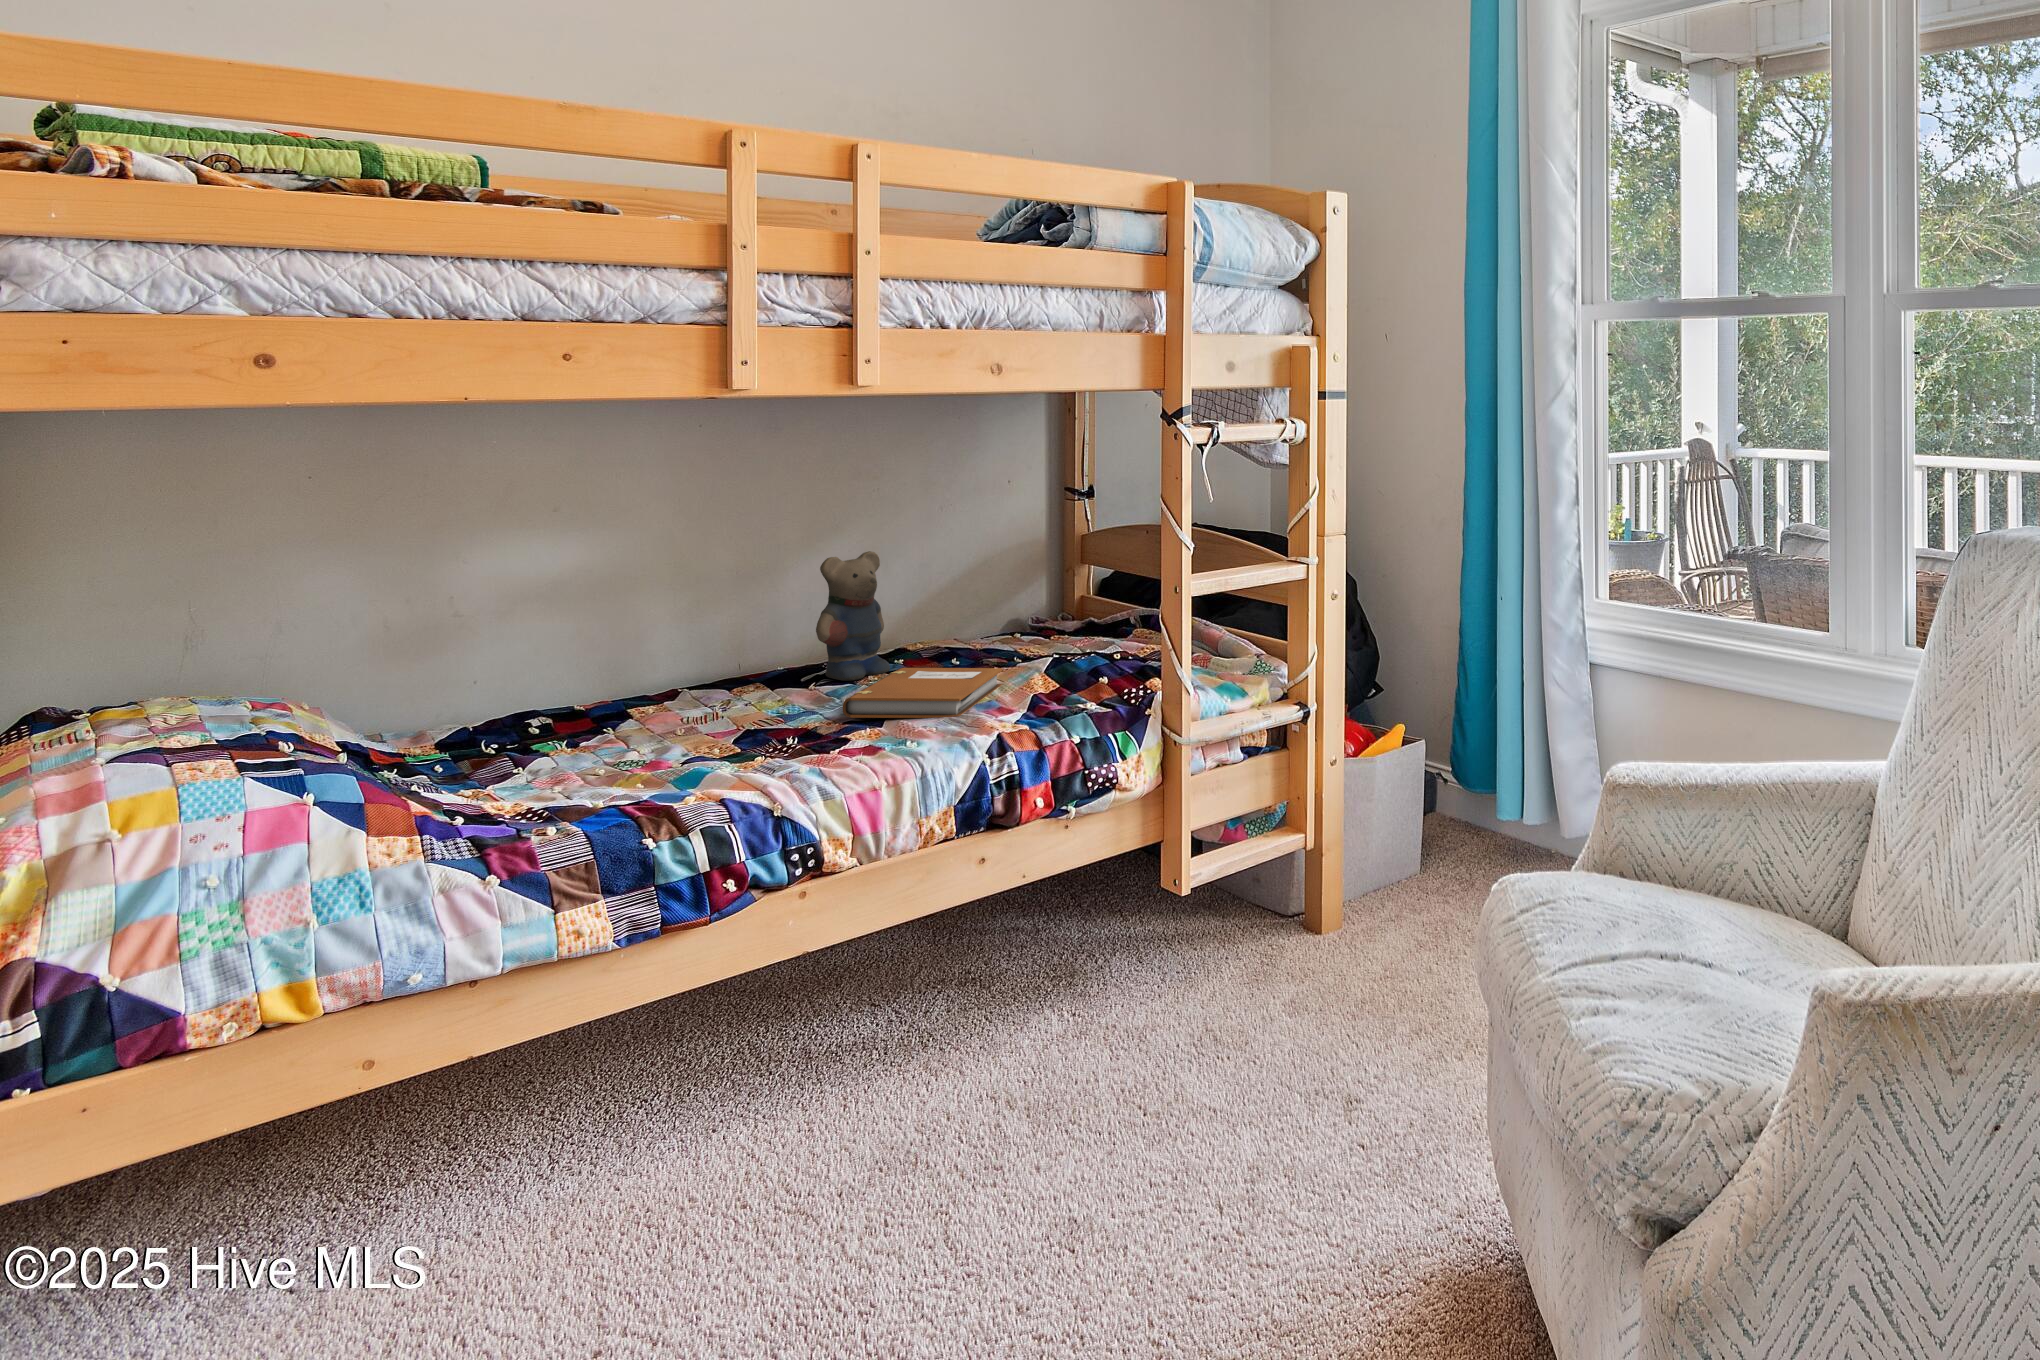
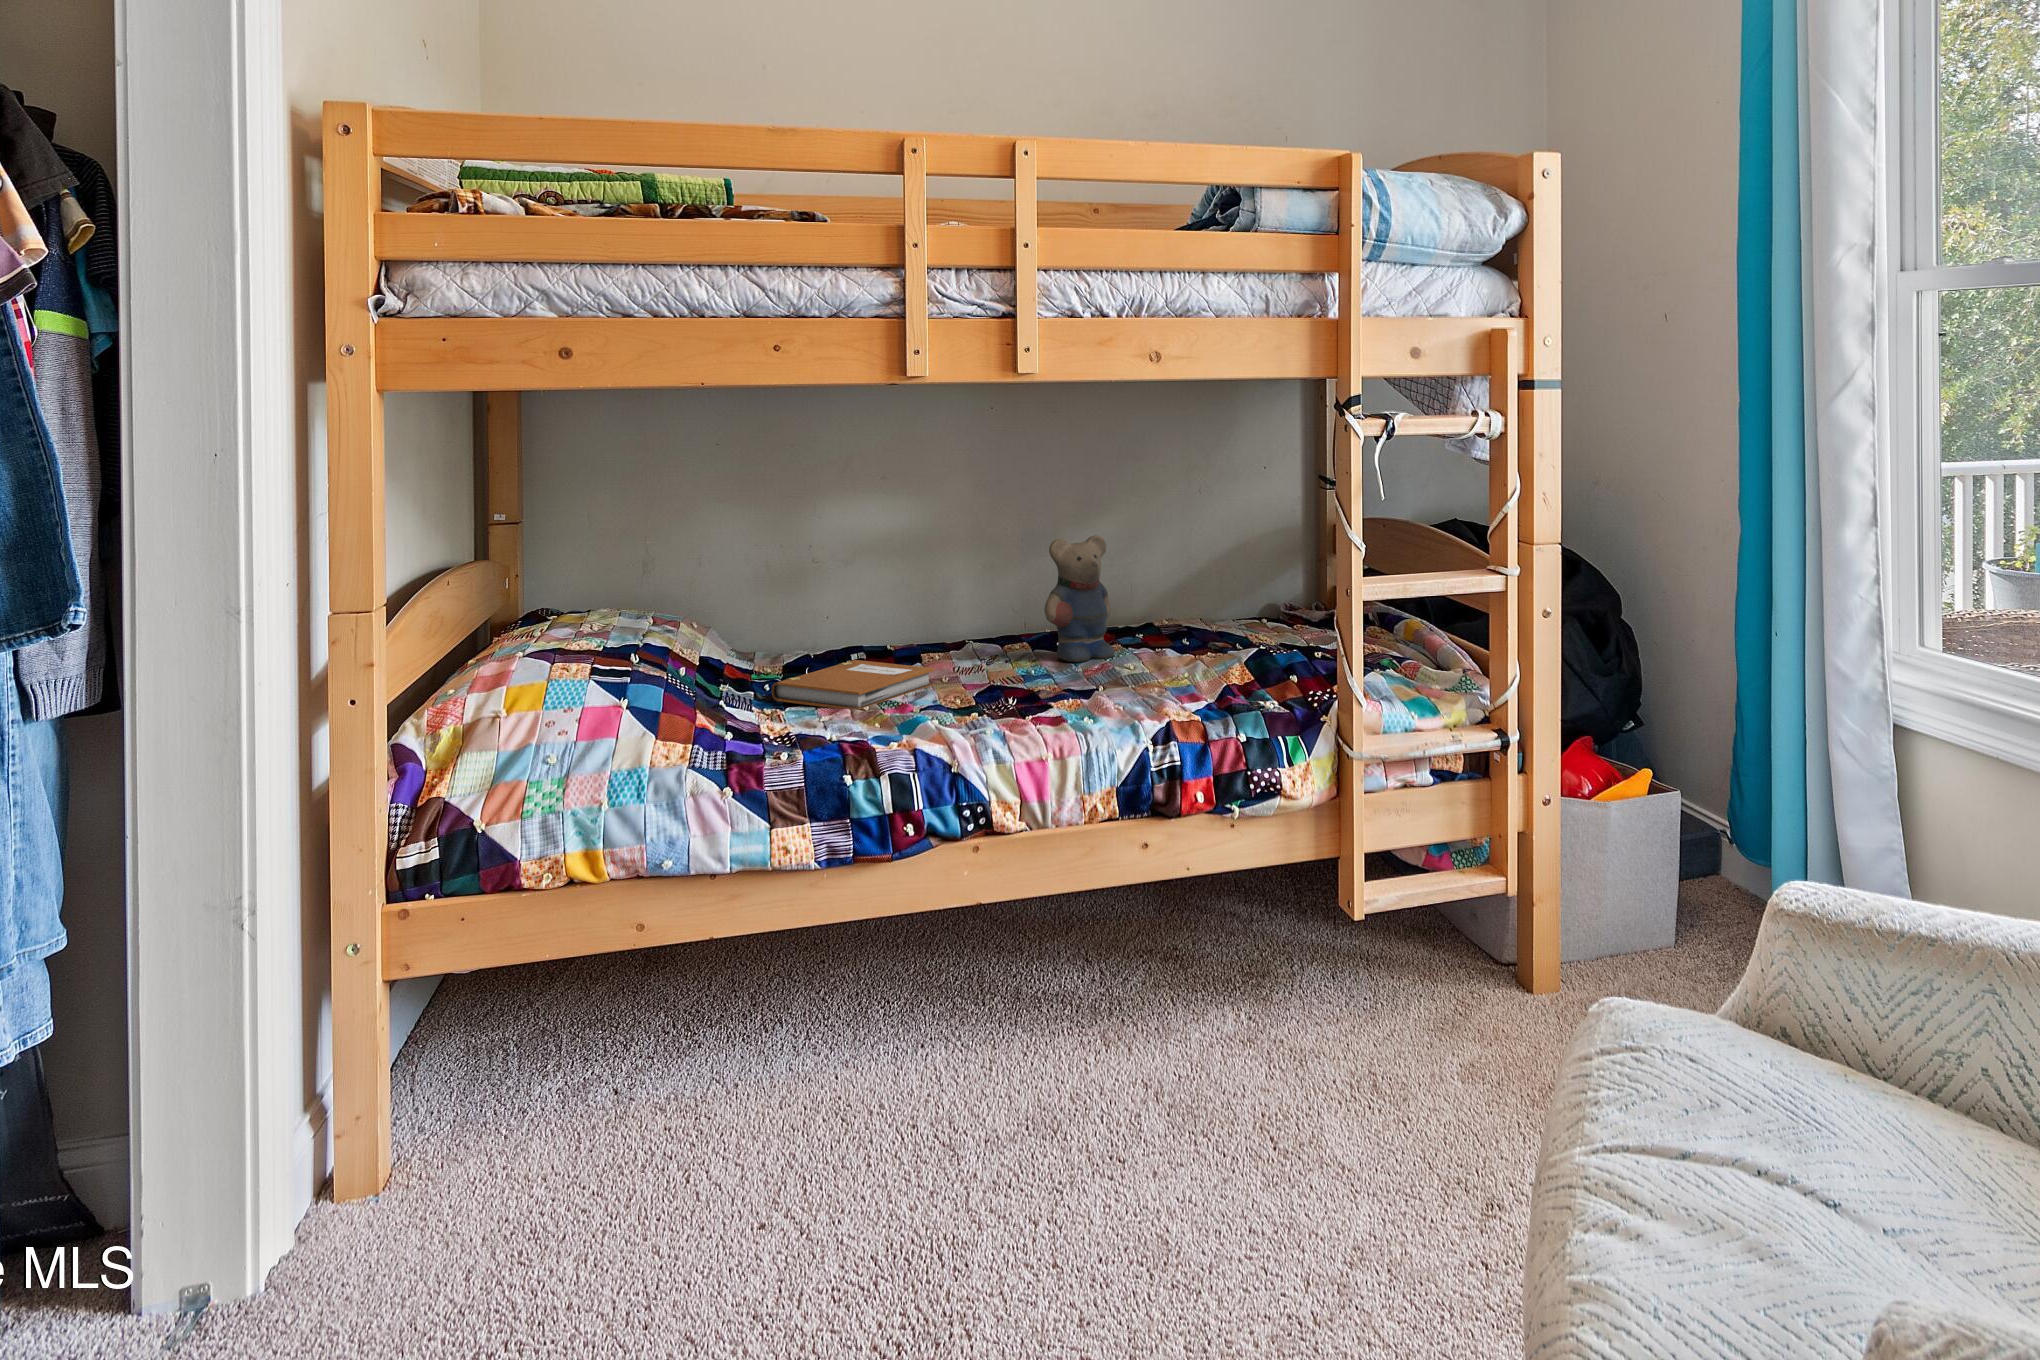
notebook: present [843,668,1002,718] -> present [772,660,935,709]

